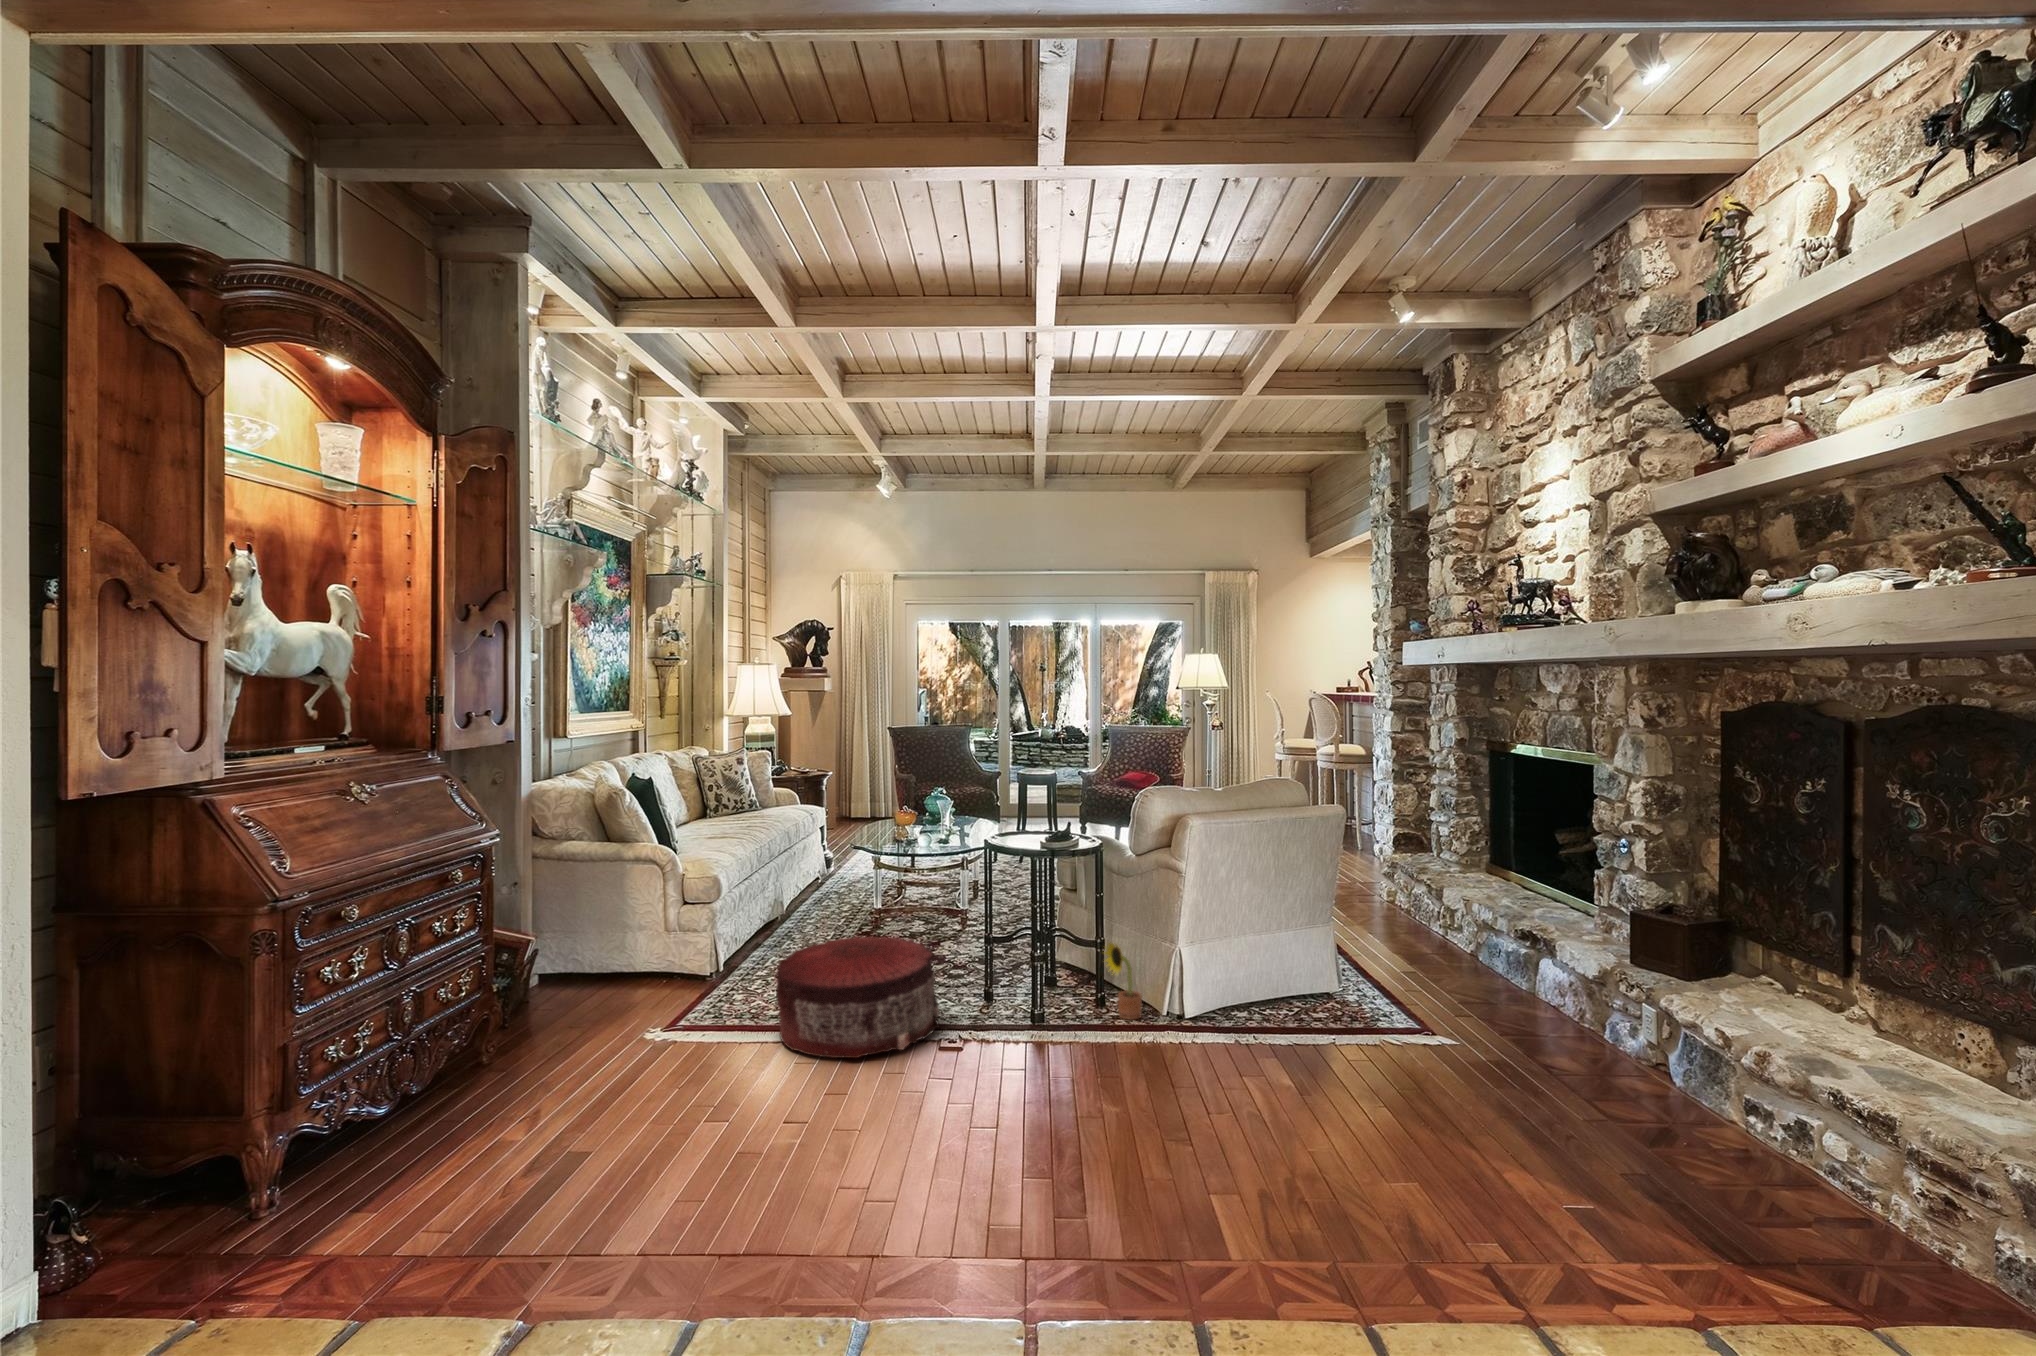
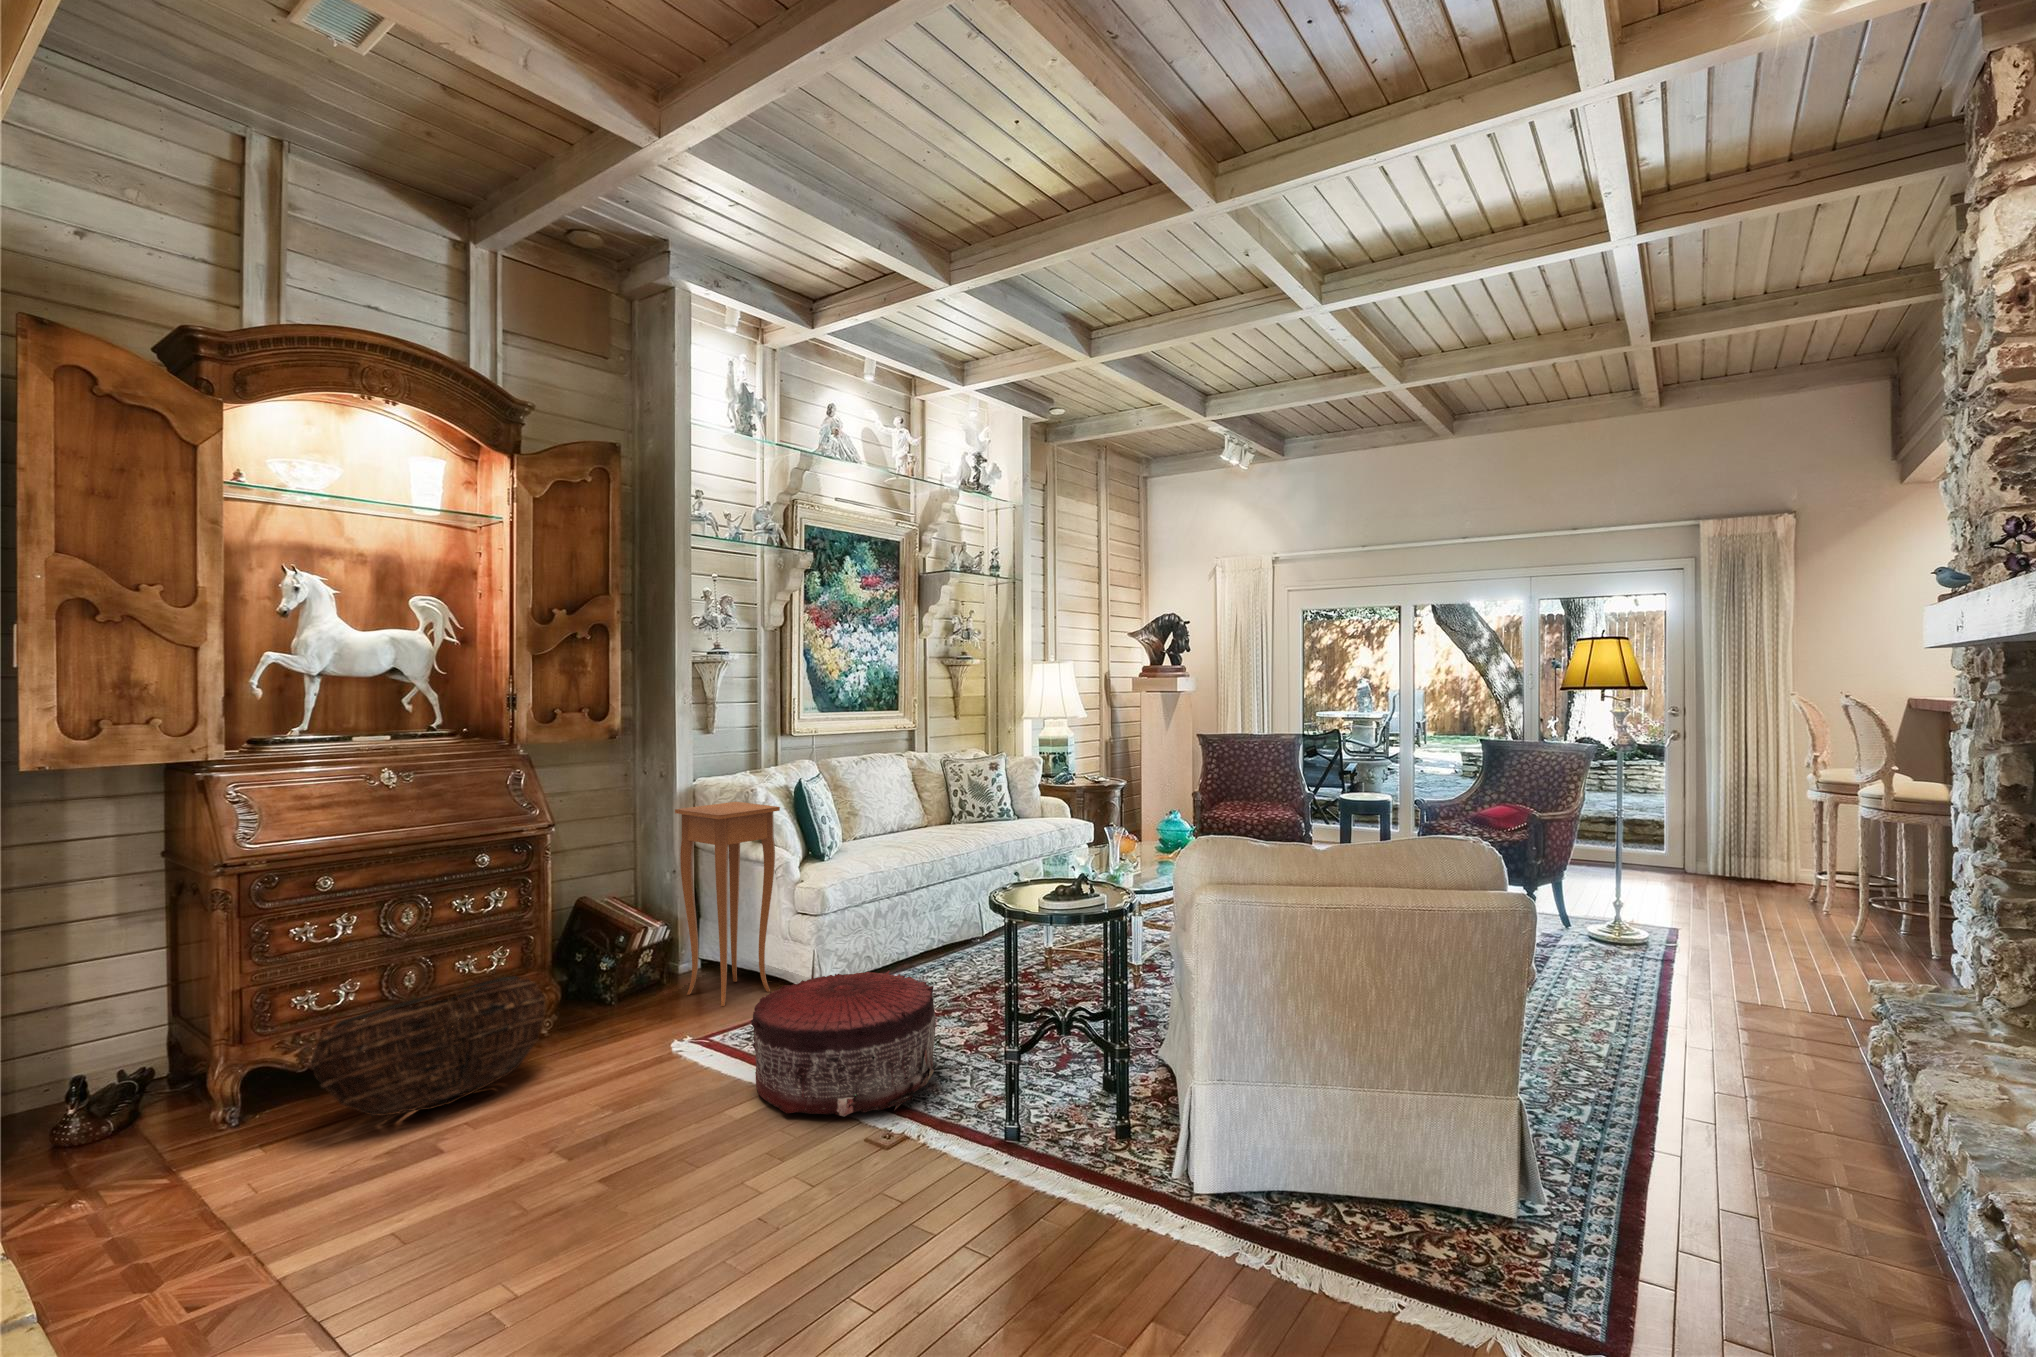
side table: none [565,805,670,1006] -> present [675,802,780,1006]
decorative plant: present [1104,943,1142,1020] -> none [1124,1033,1175,1154]
basket: none [378,994,558,1161] -> present [311,976,545,1116]

